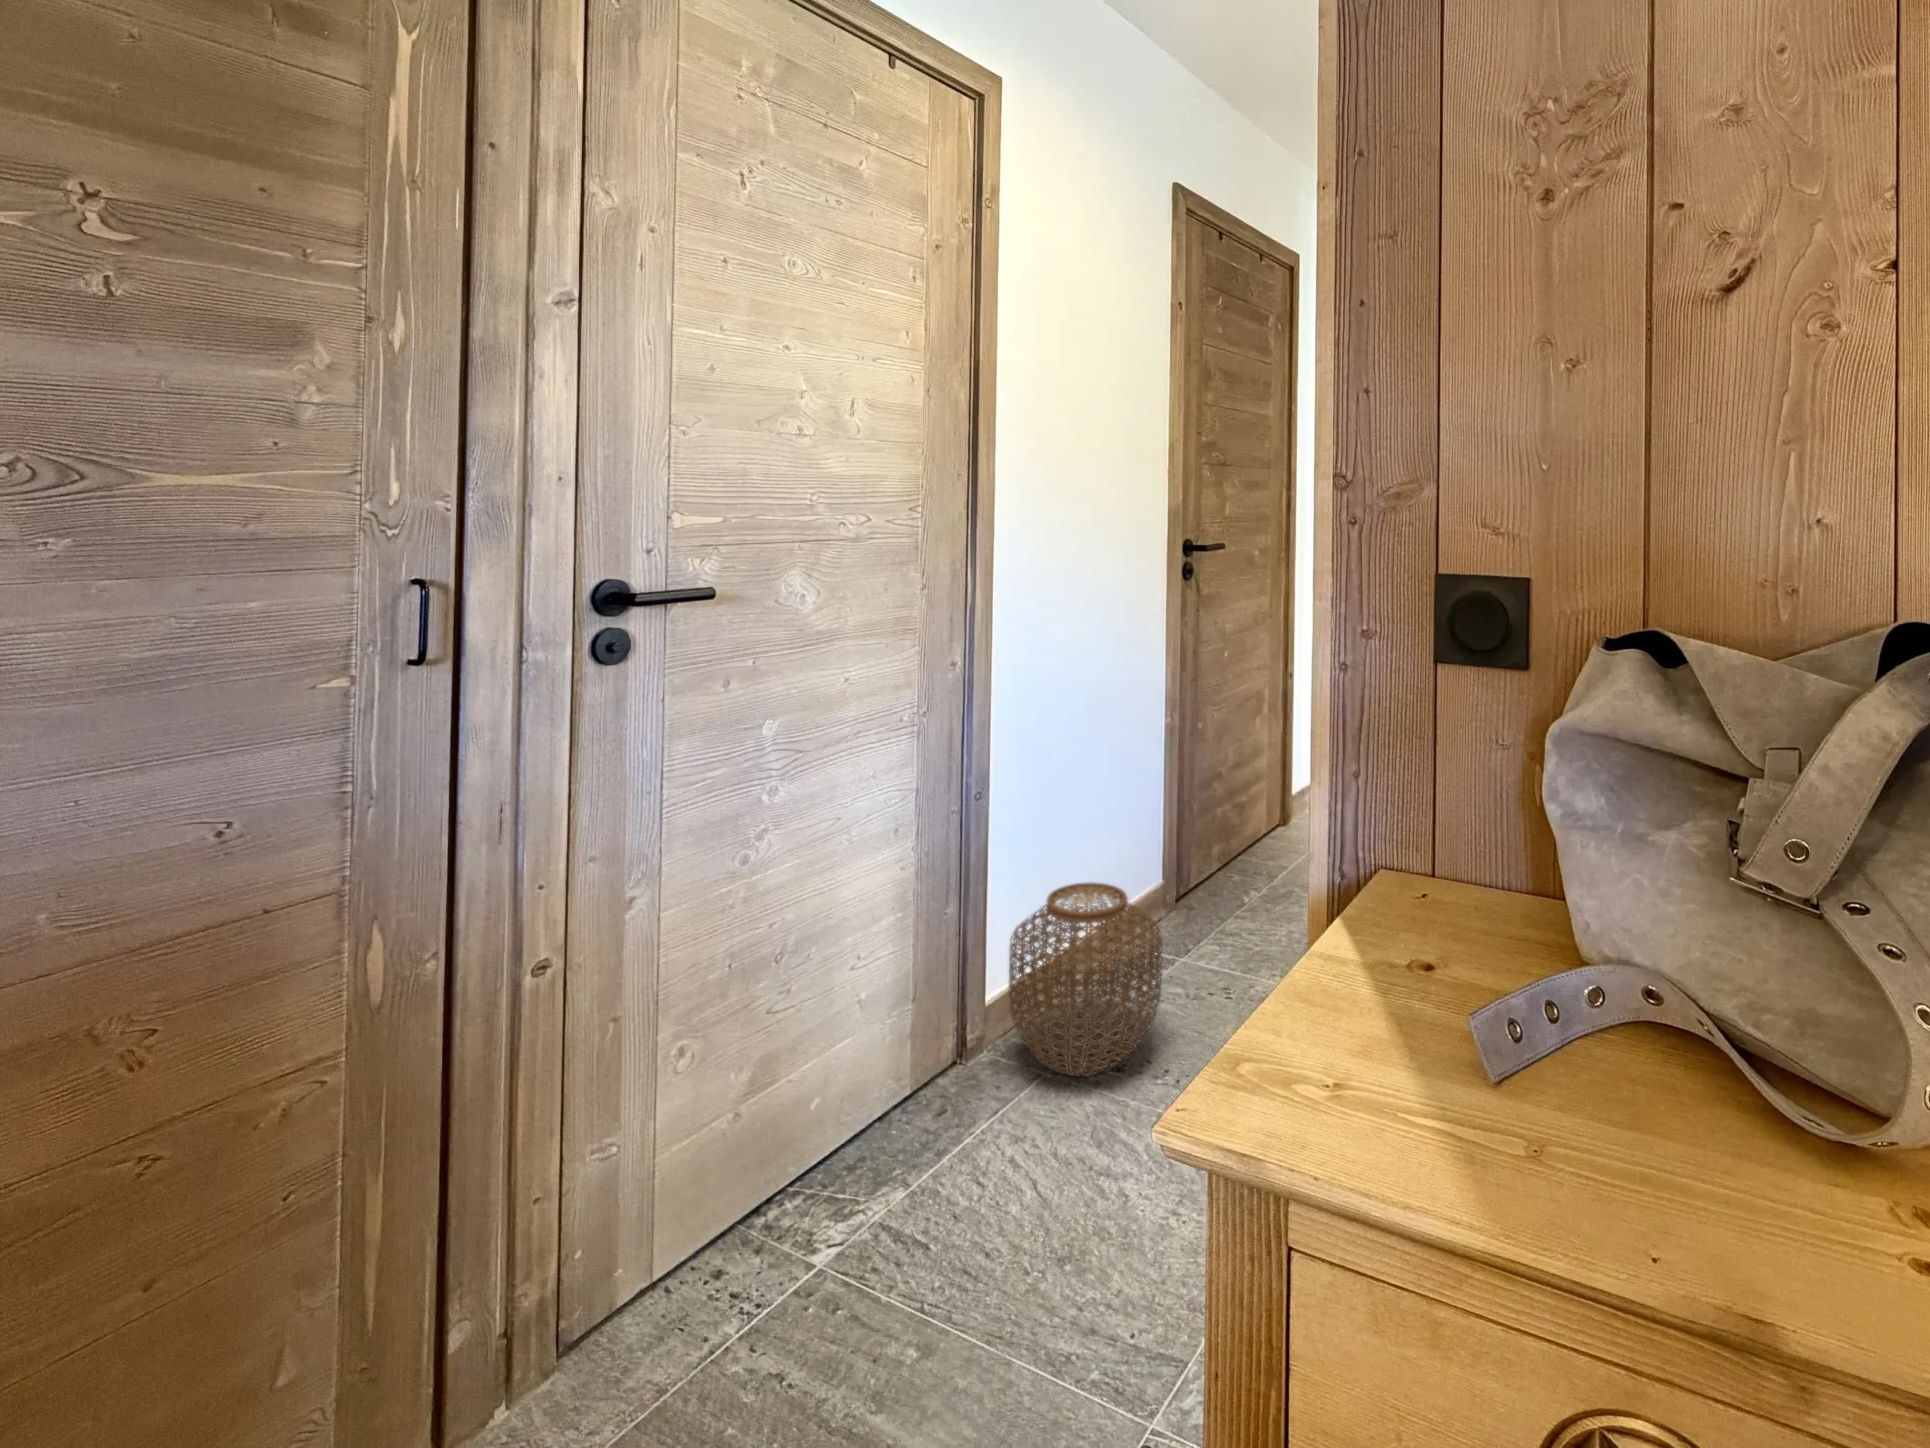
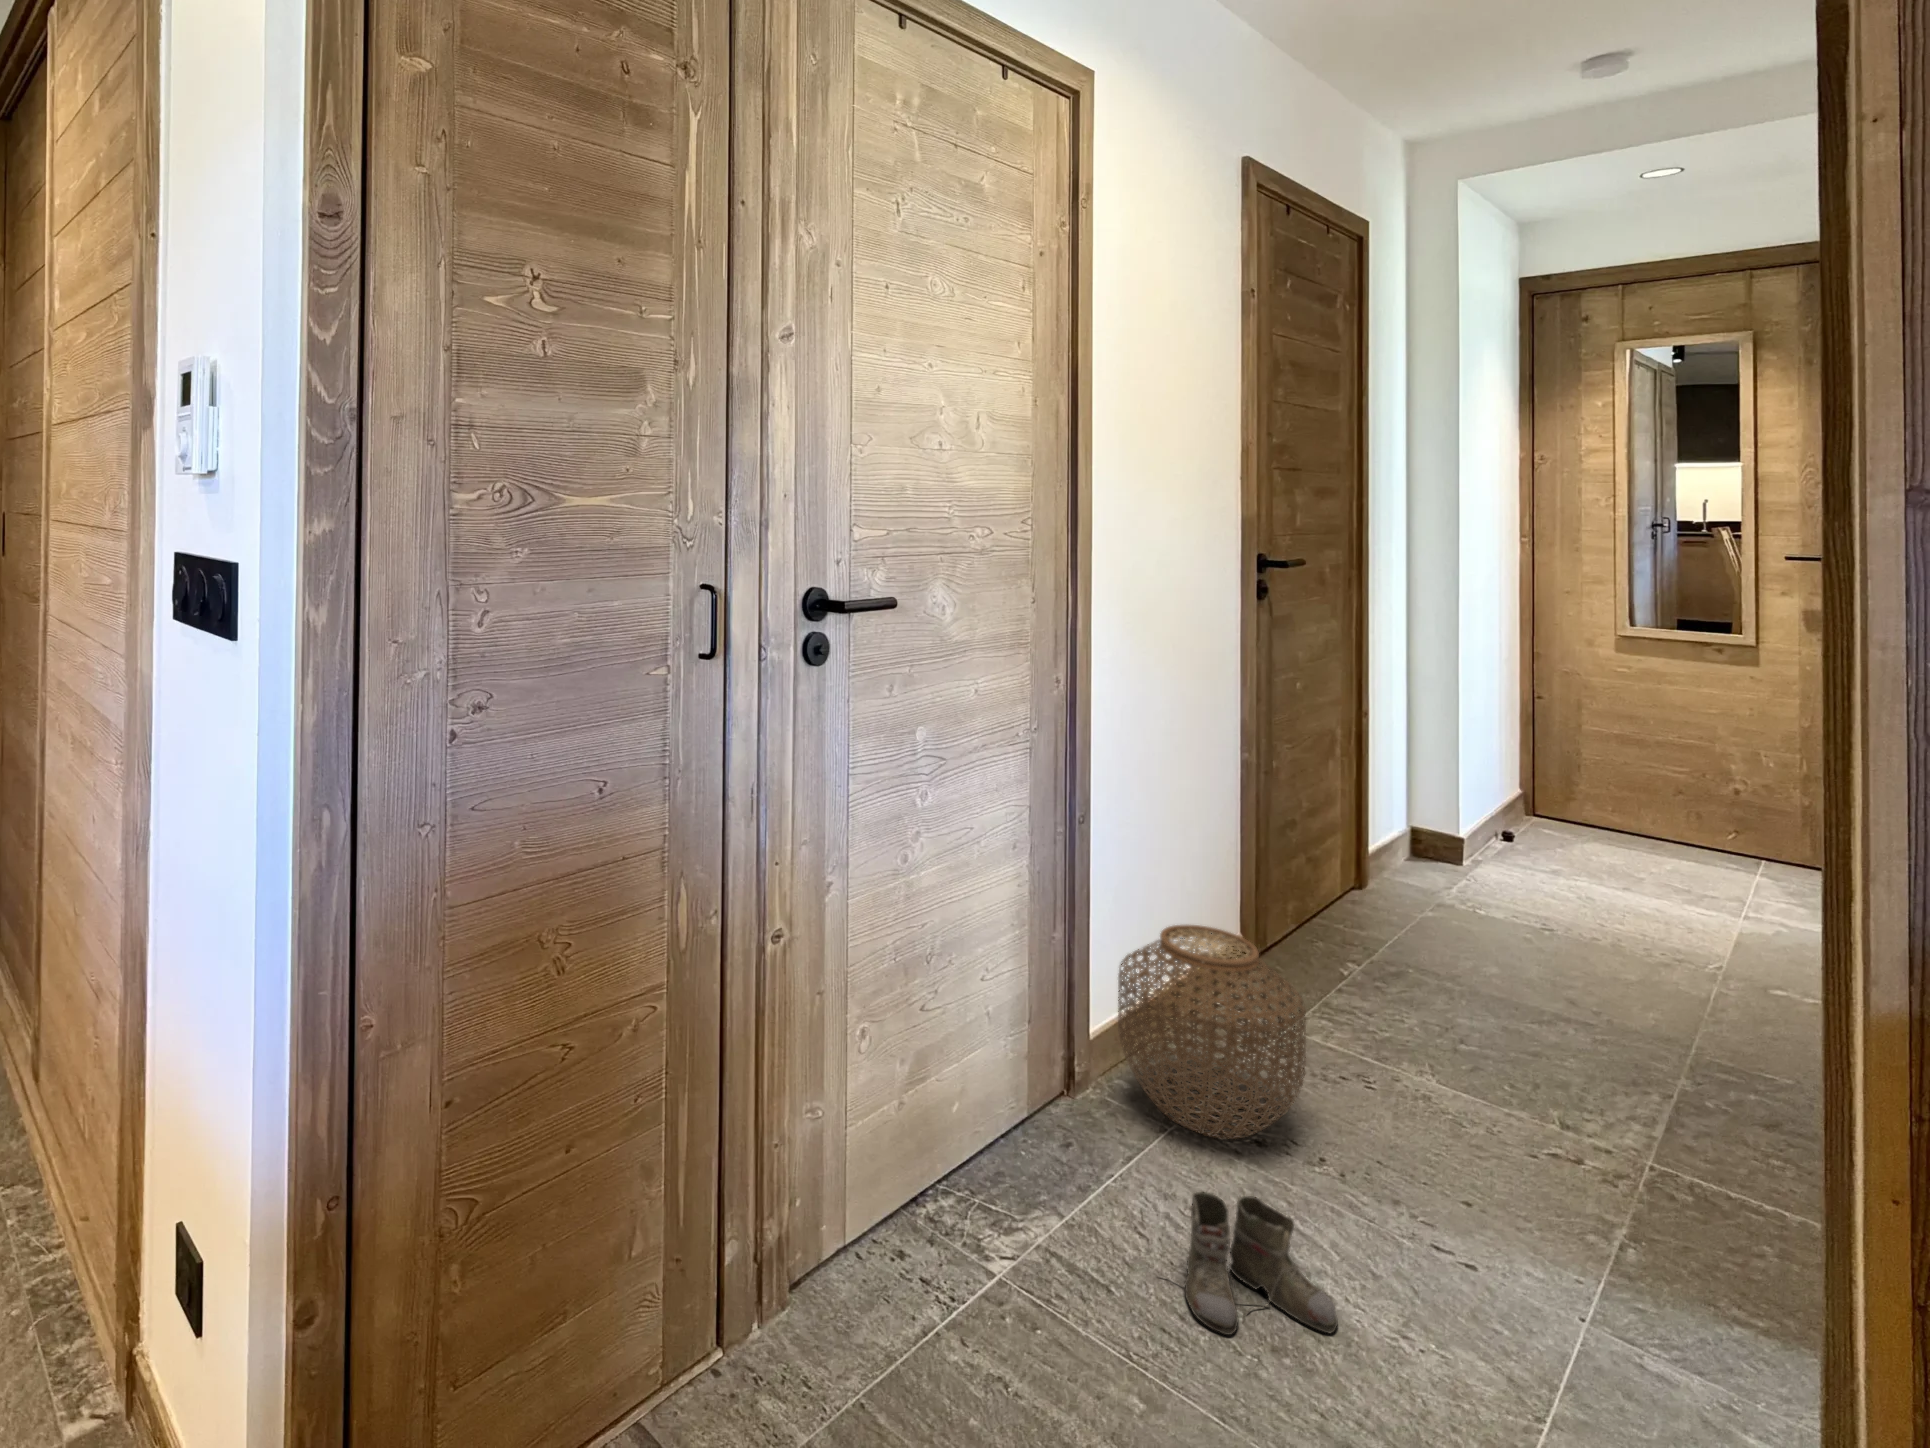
boots: none [977,1125,1124,1261] -> present [1185,1192,1338,1335]

